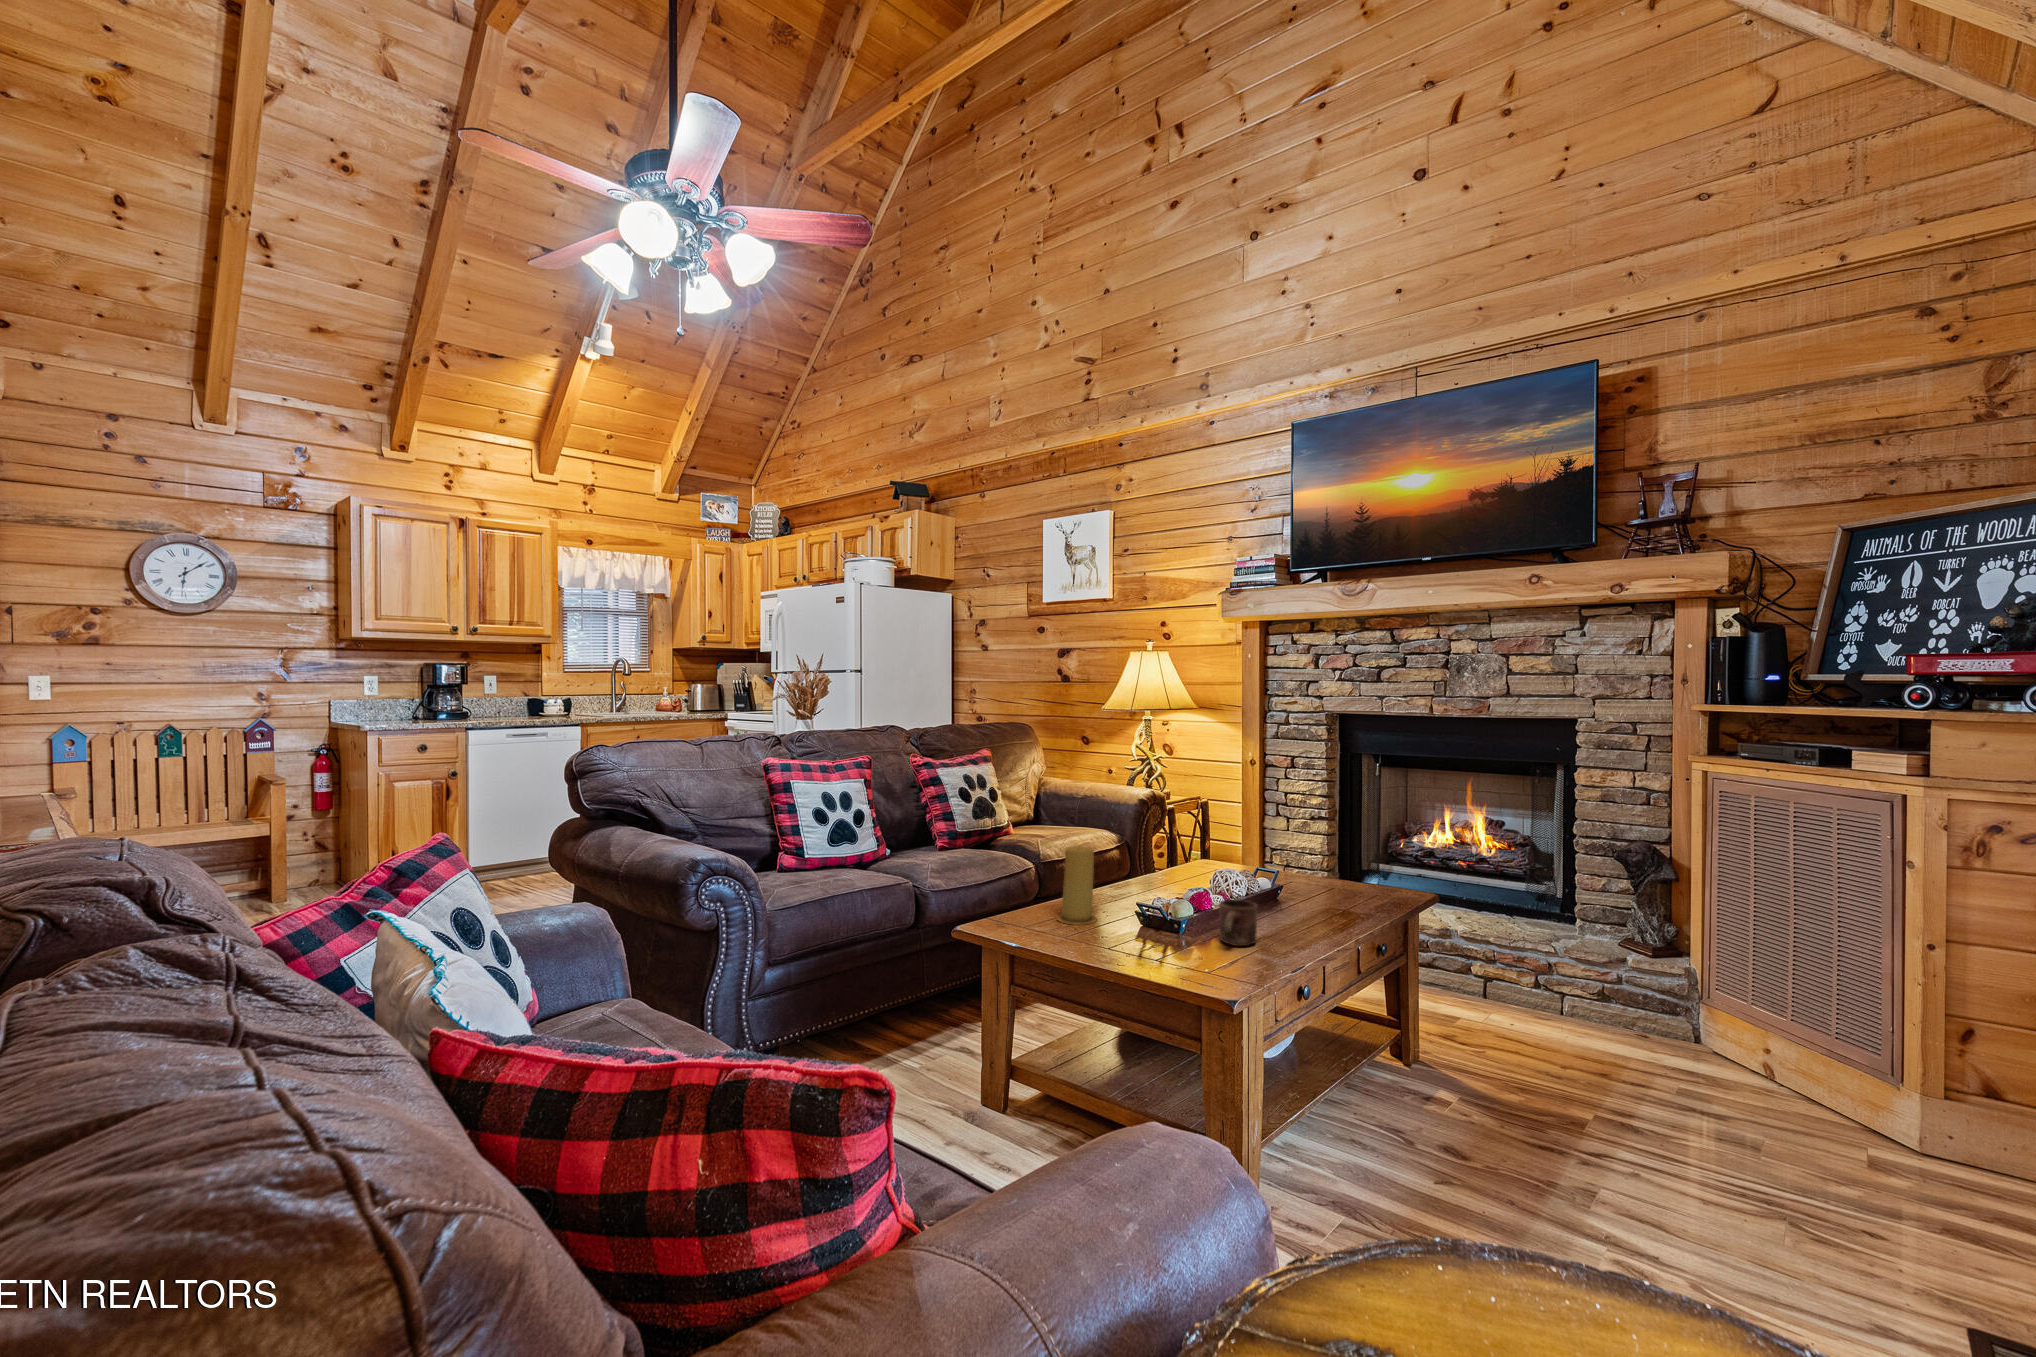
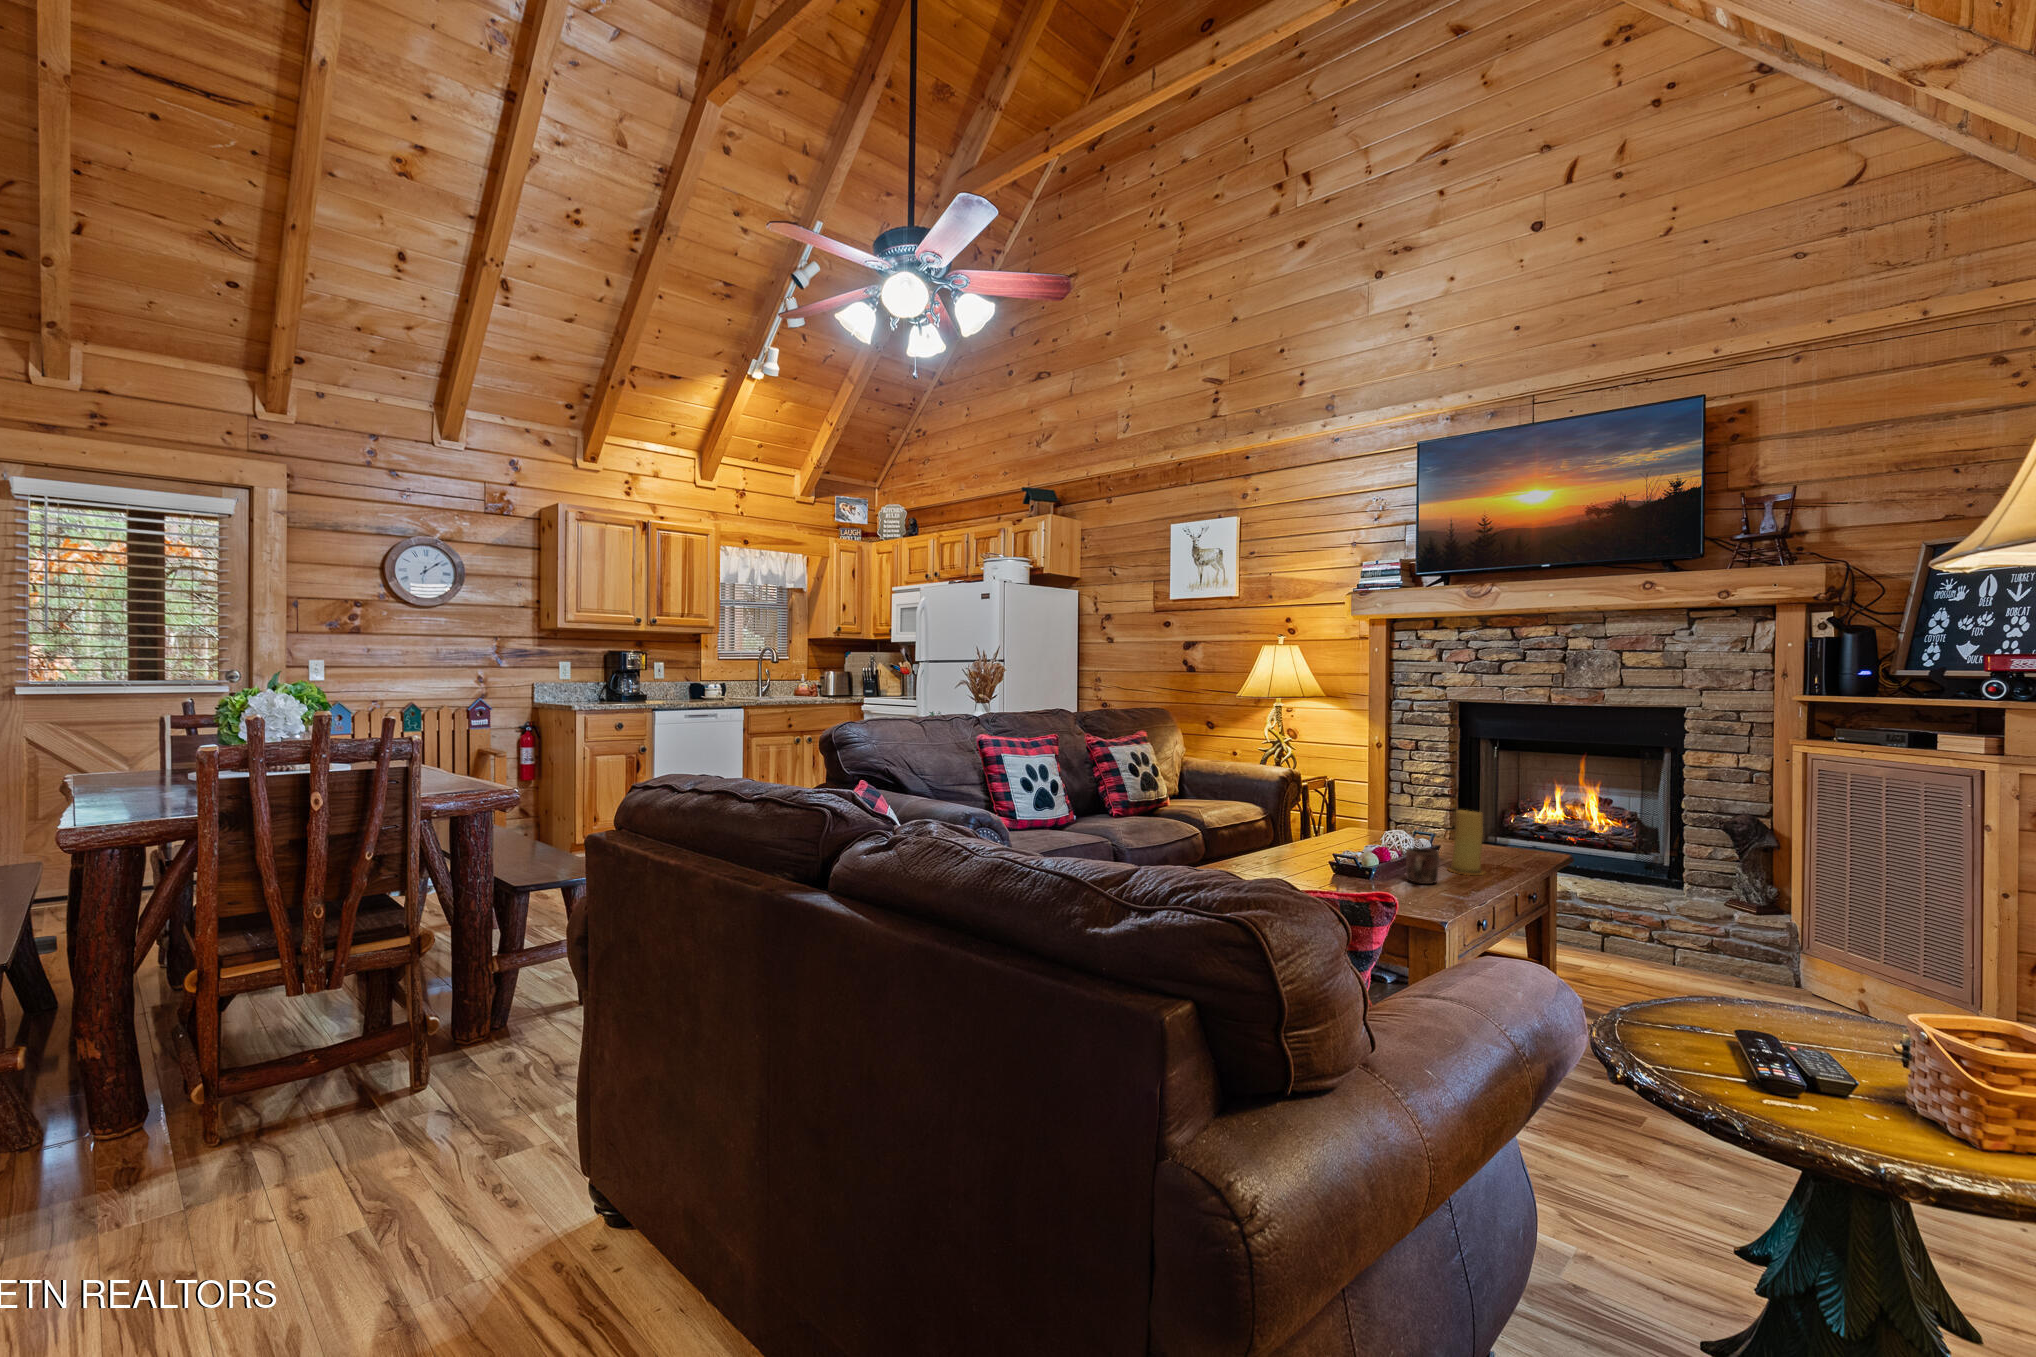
candle: present [1057,846,1097,925] -> present [1448,810,1485,875]

